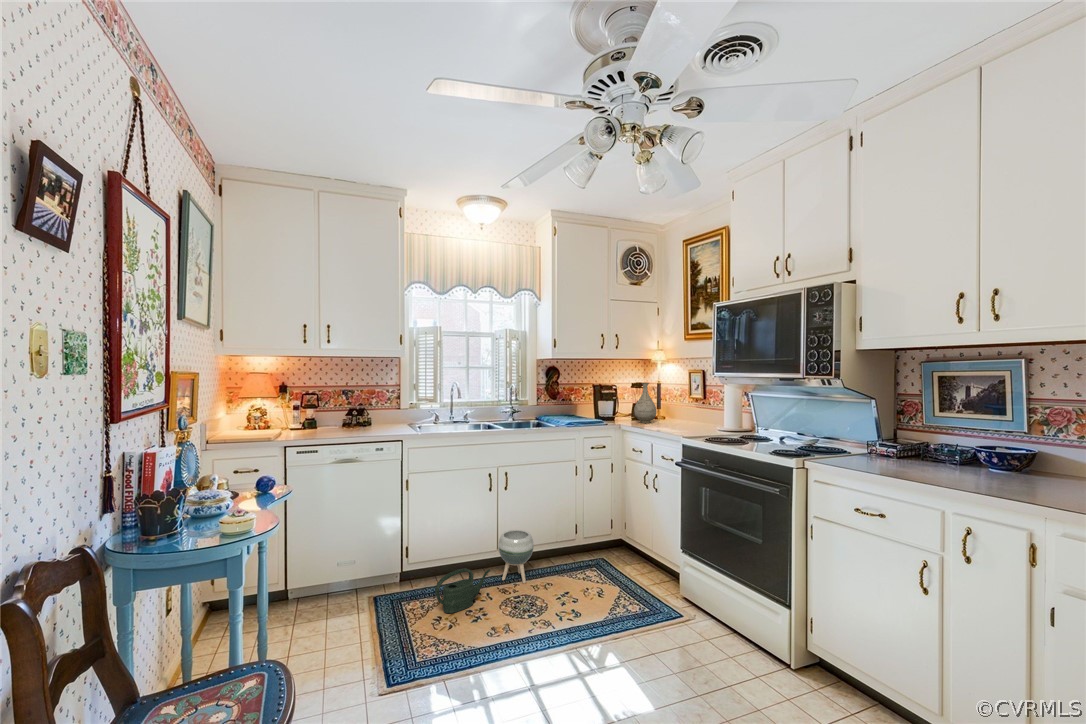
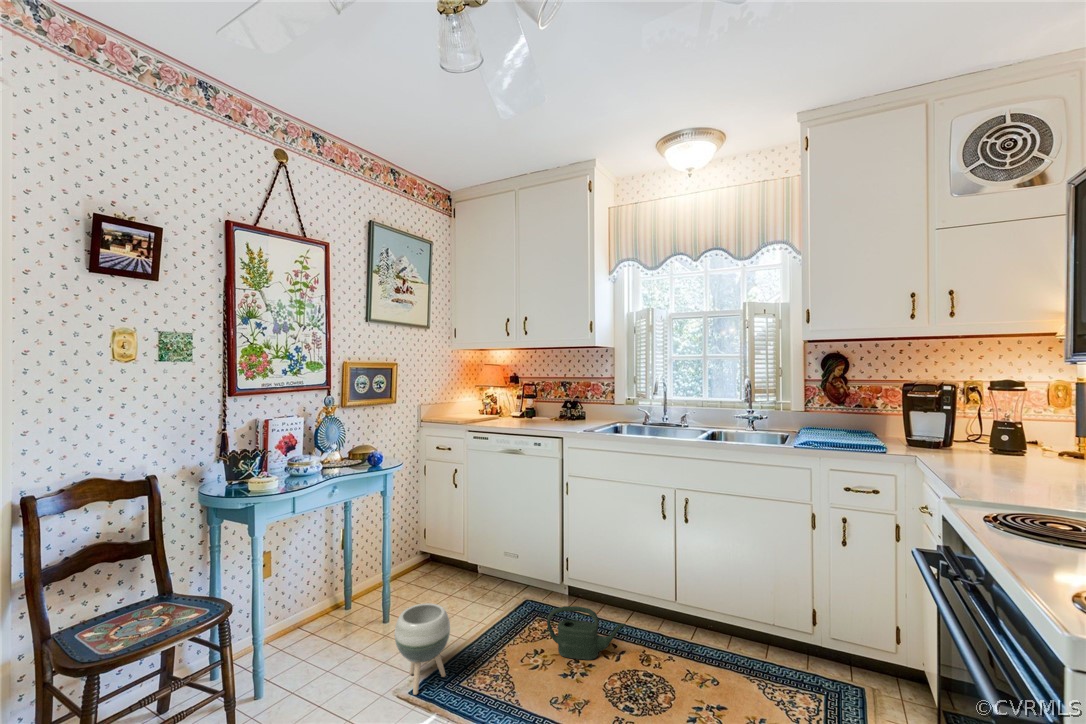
vase: present [634,383,656,423] -> none [970,378,1031,463]
planter: present [498,530,534,583] -> present [395,603,450,695]

